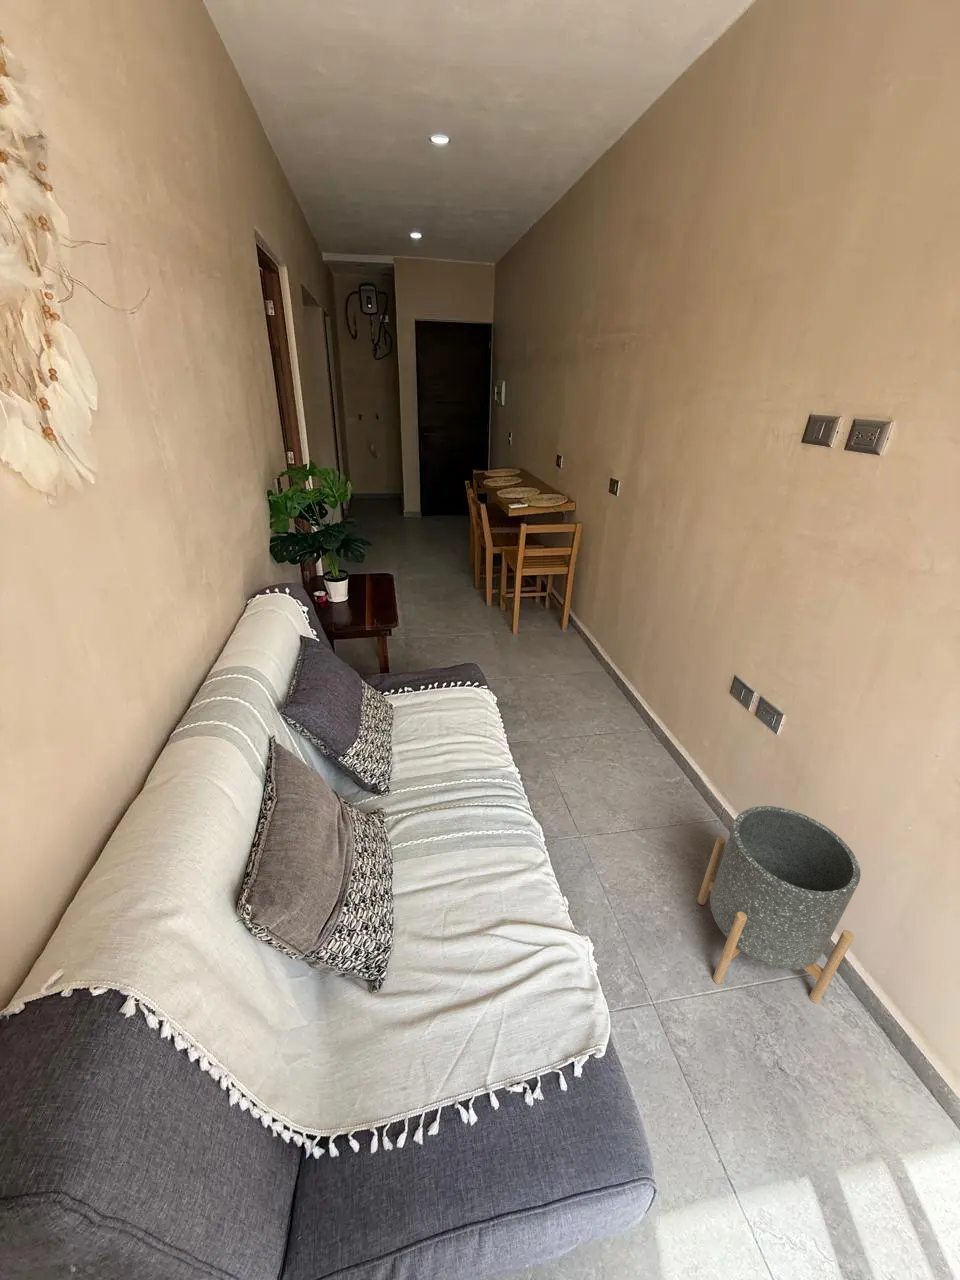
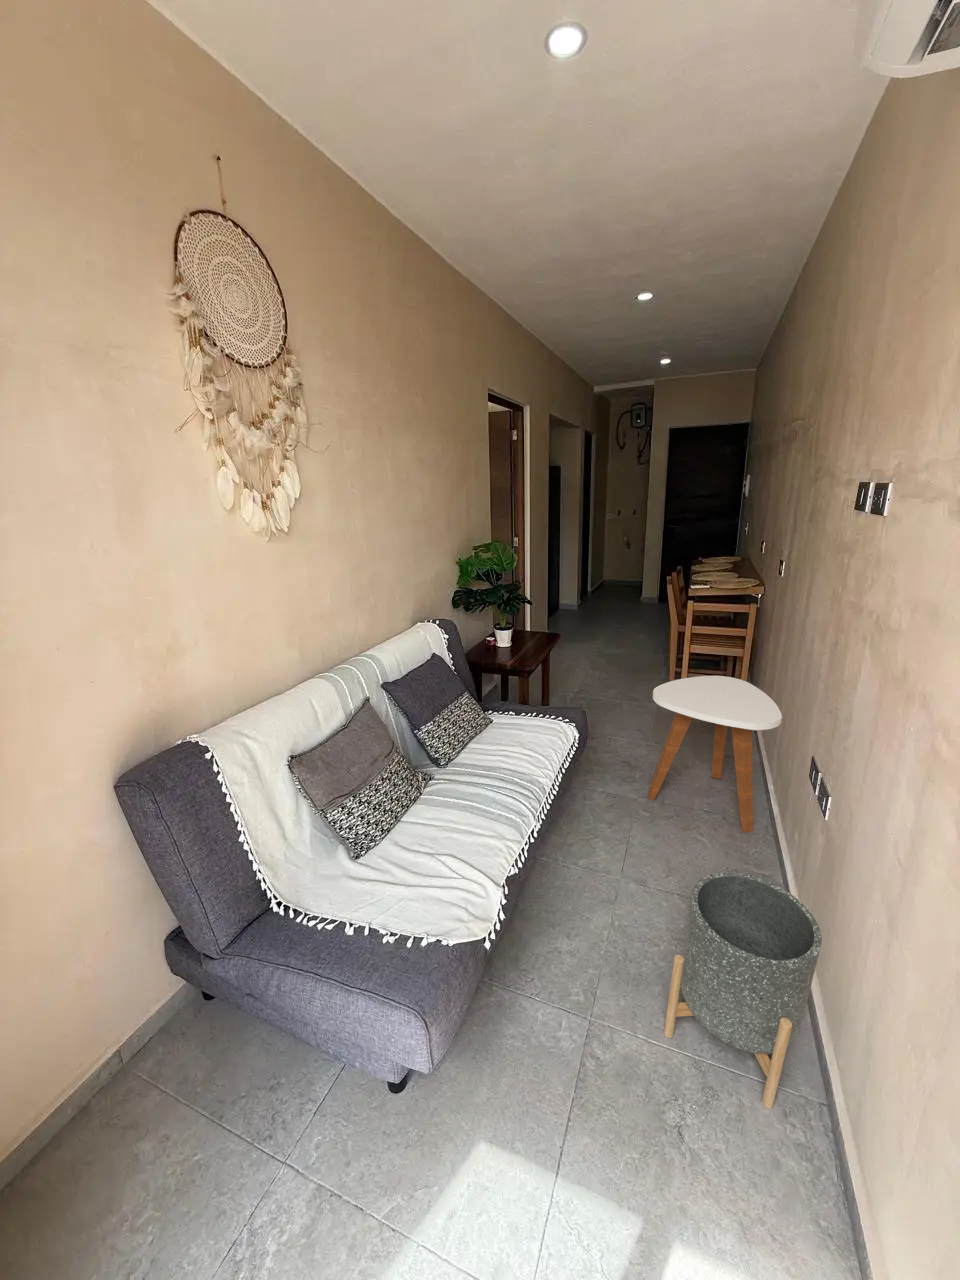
side table: none [546,598,674,745] -> present [648,676,782,833]

